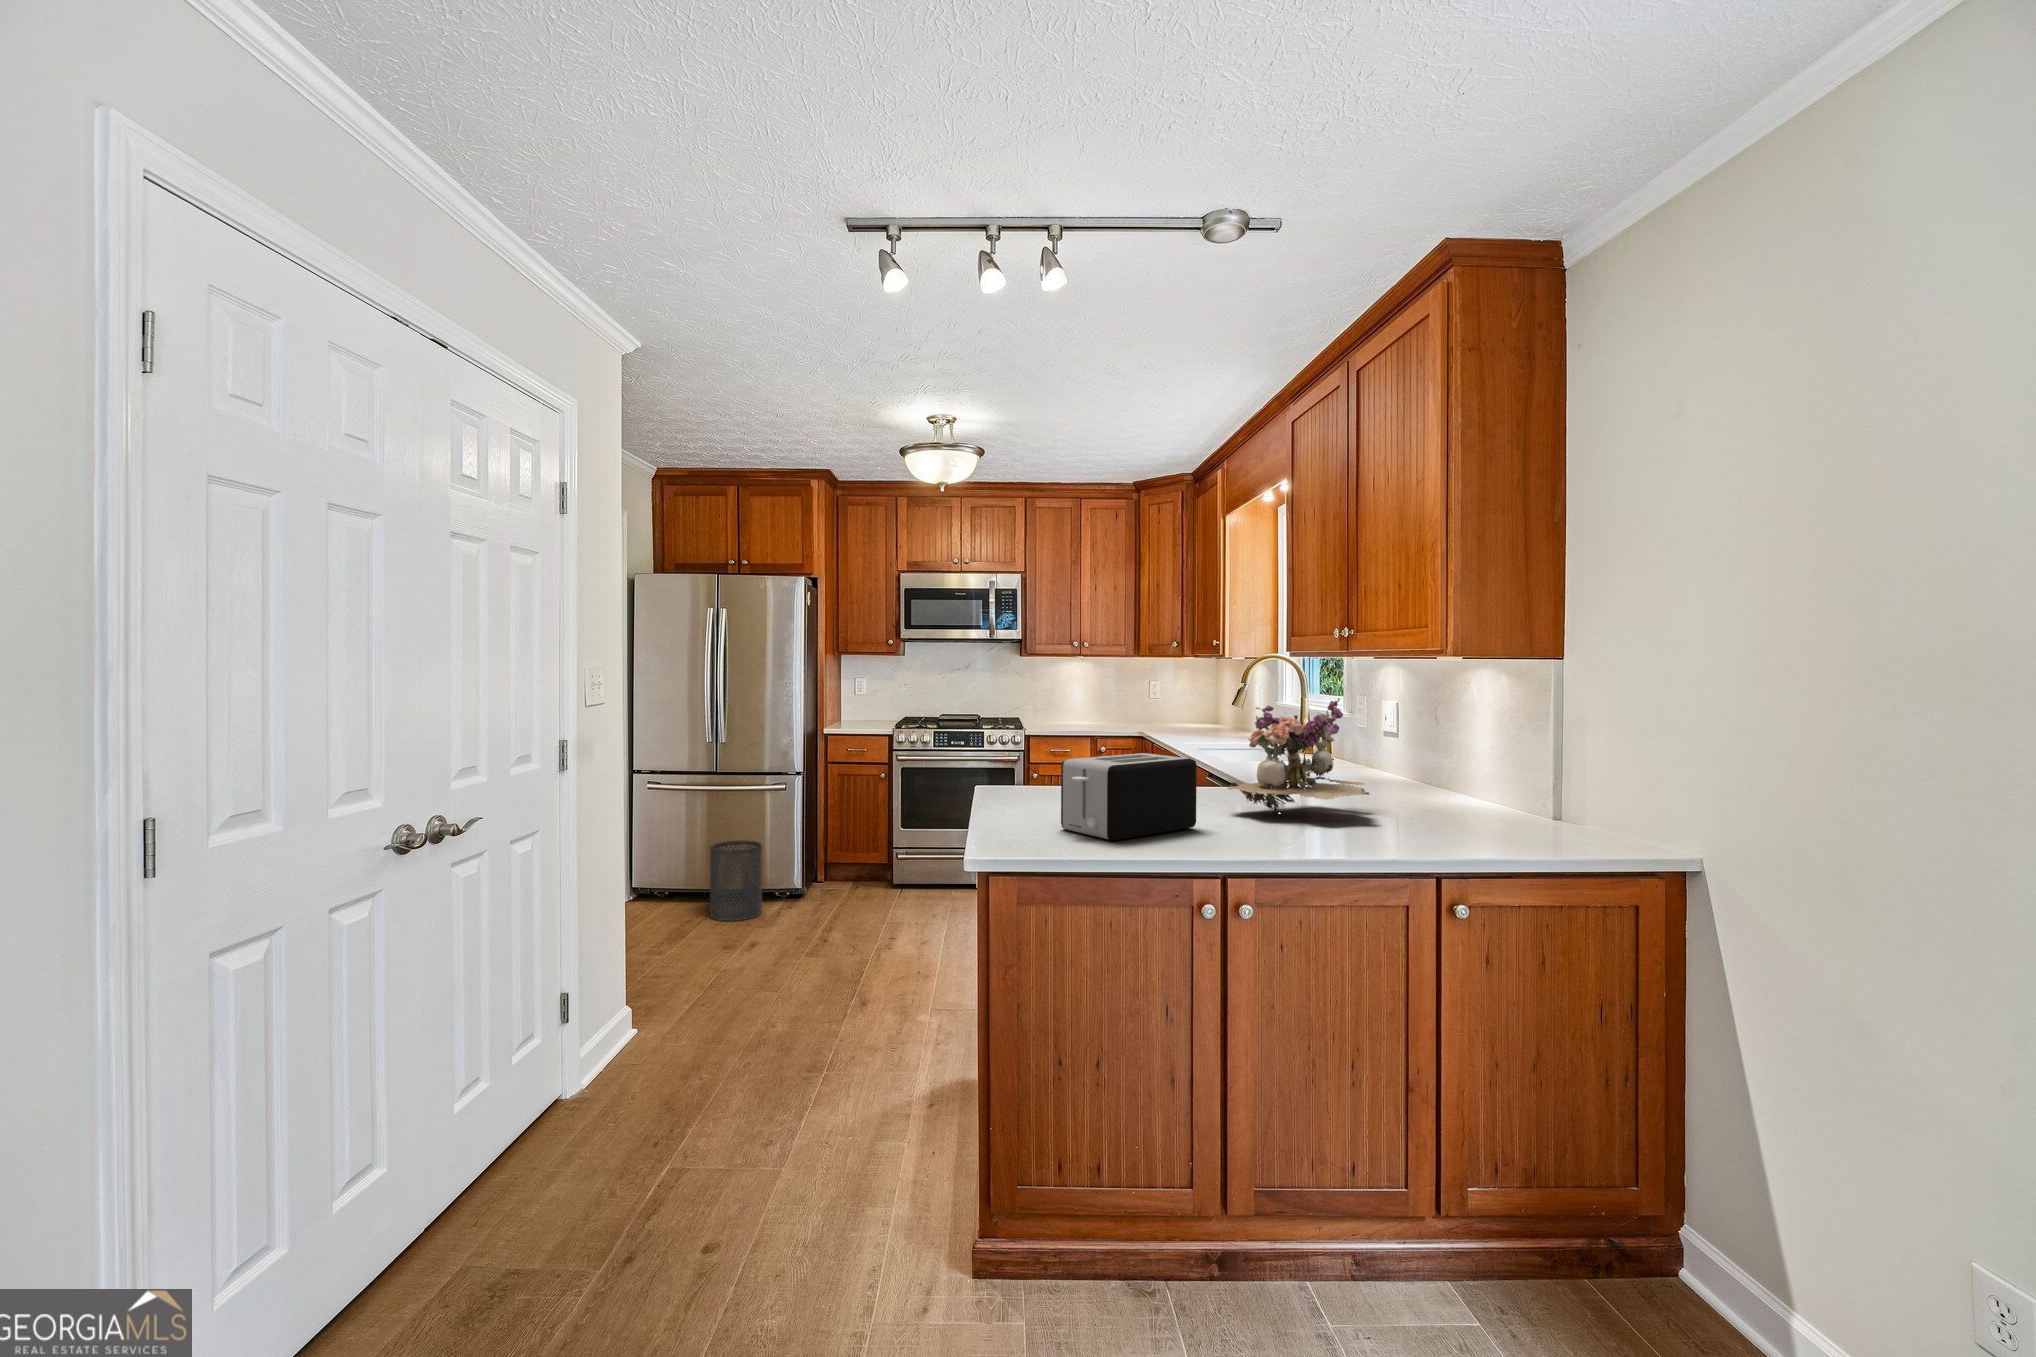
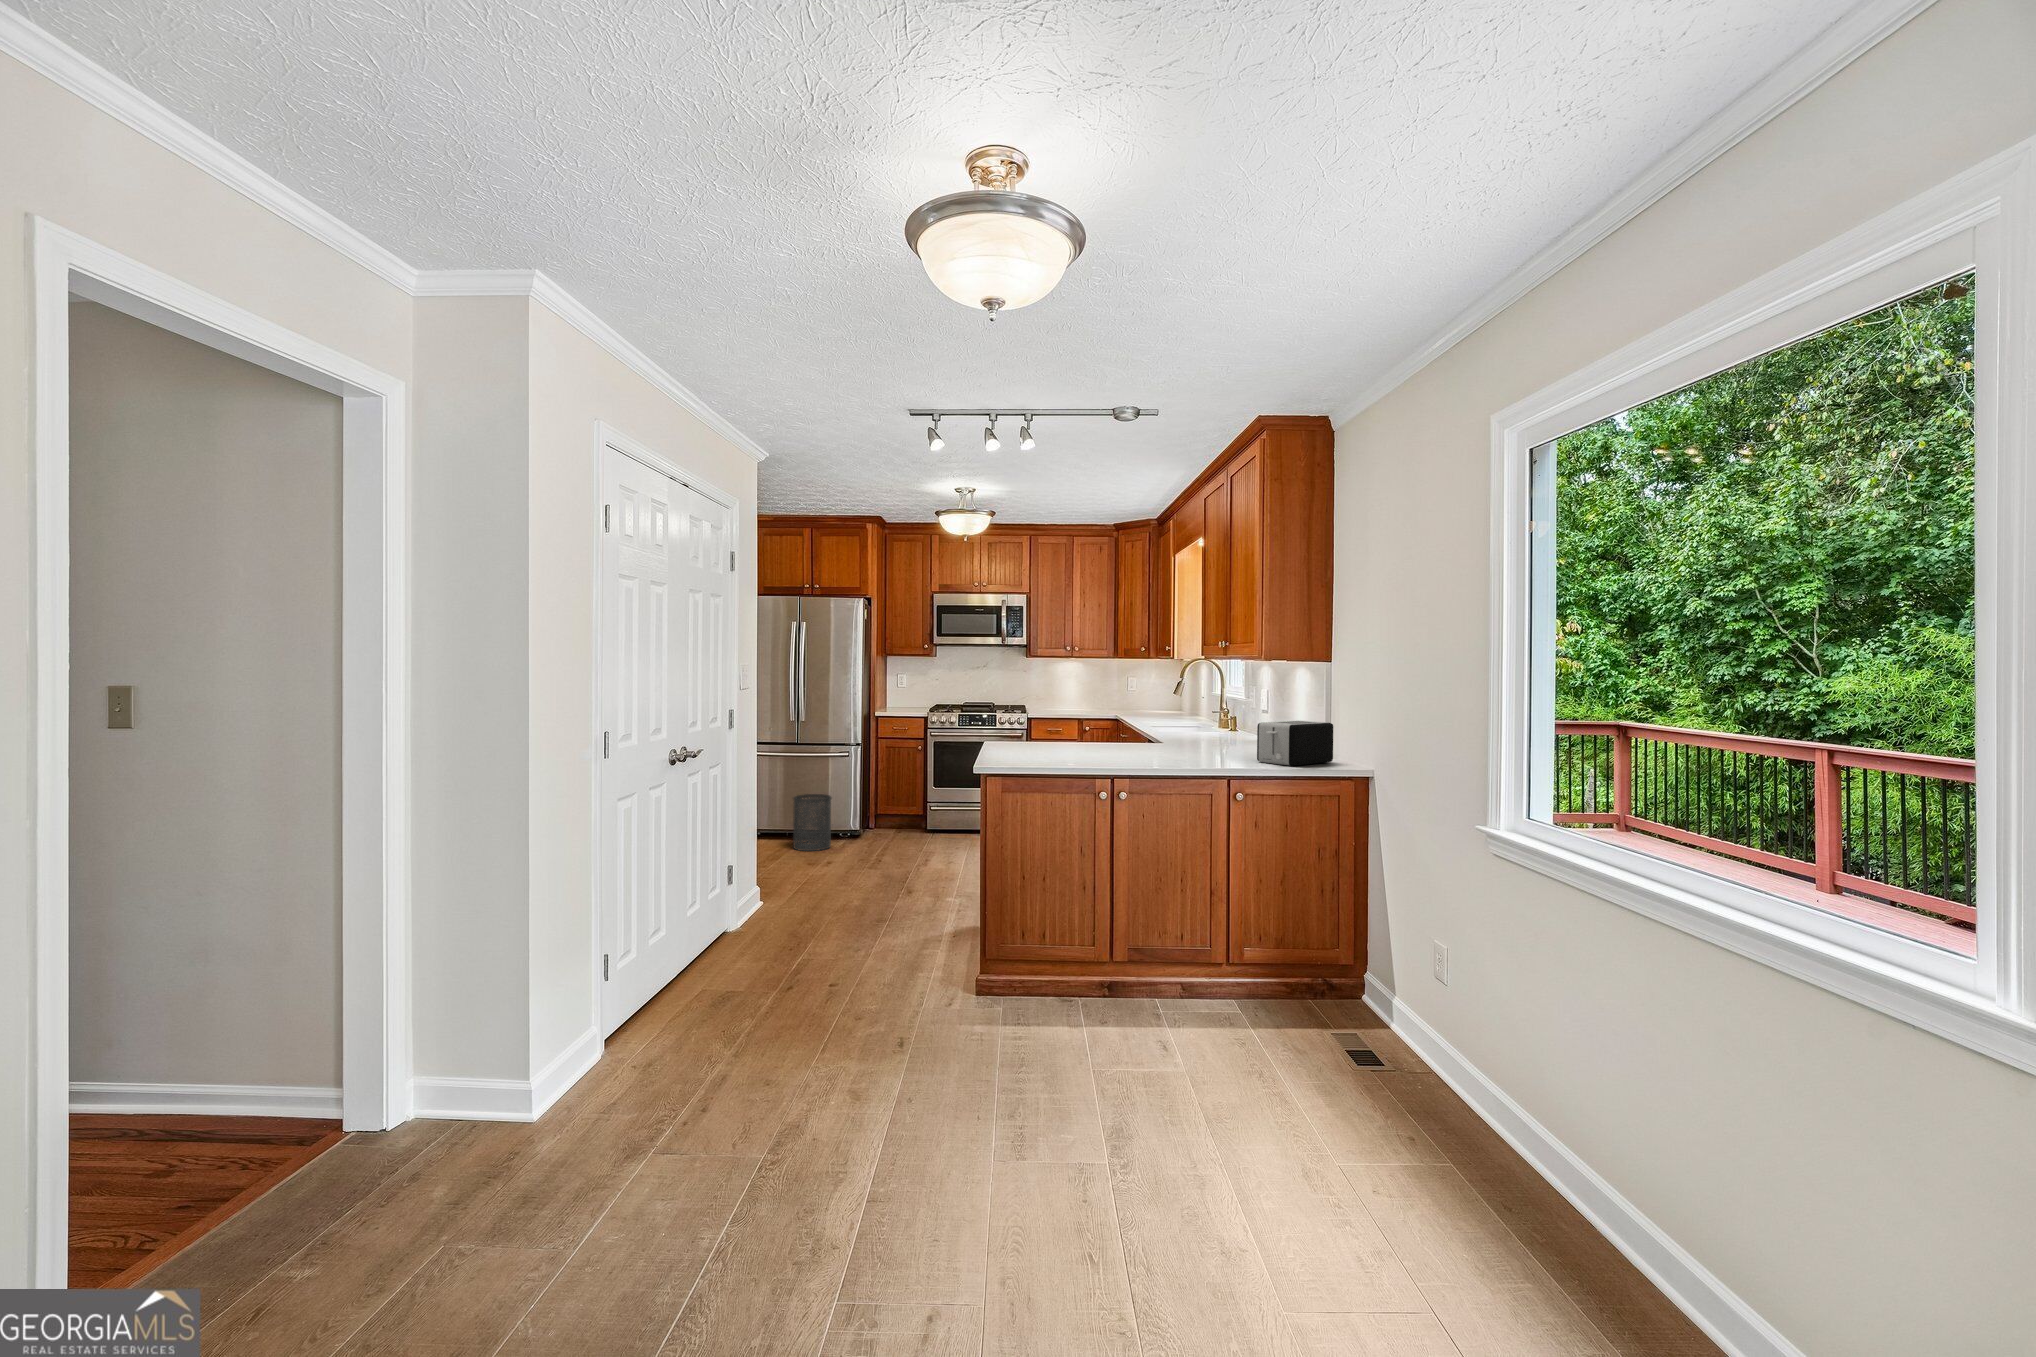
flower arrangement: present [1227,698,1369,812] -> none [1132,686,1218,755]
toaster: present [1061,753,1197,840] -> present [1257,721,1333,766]

